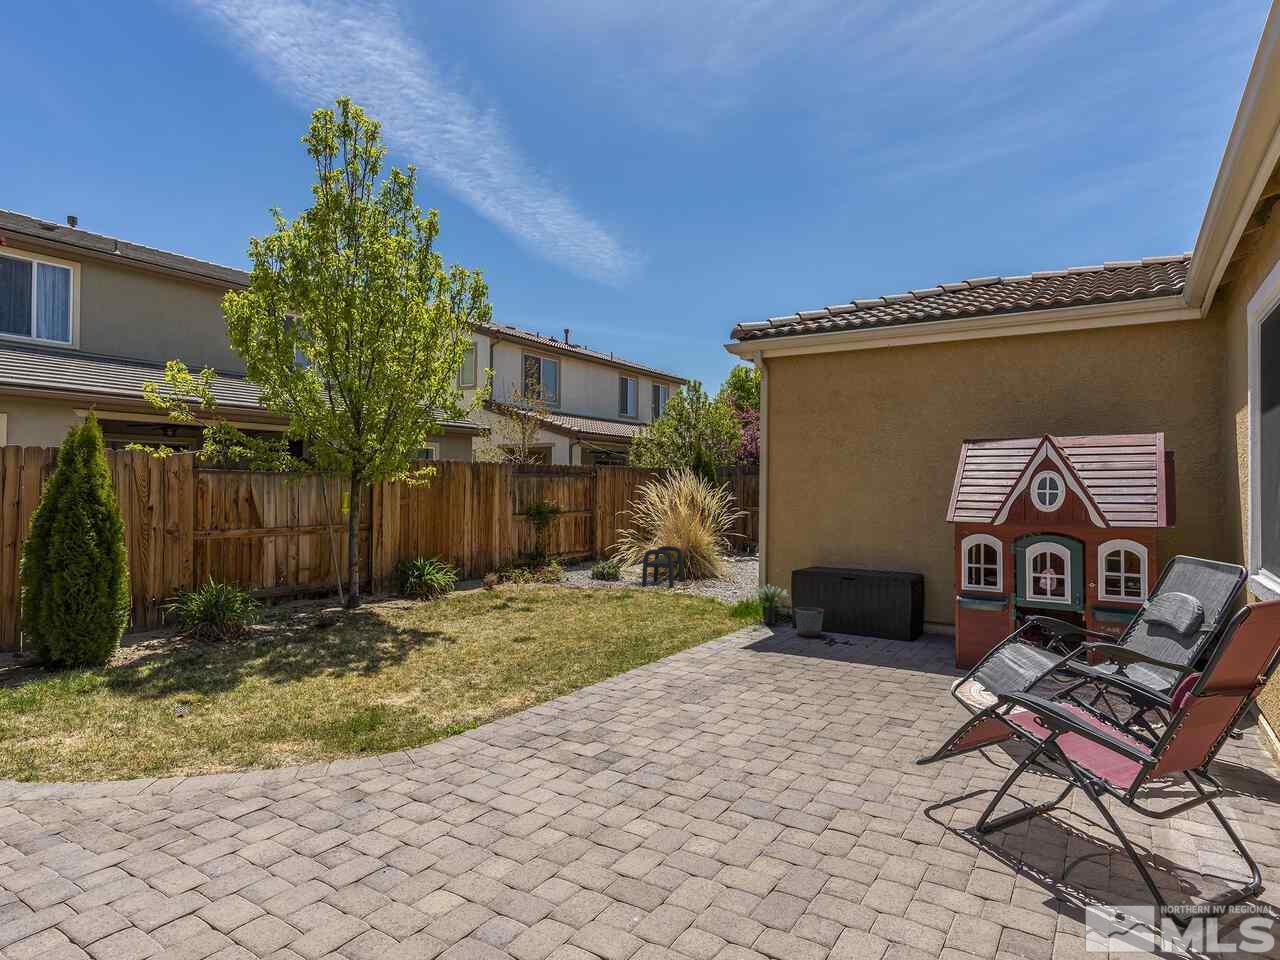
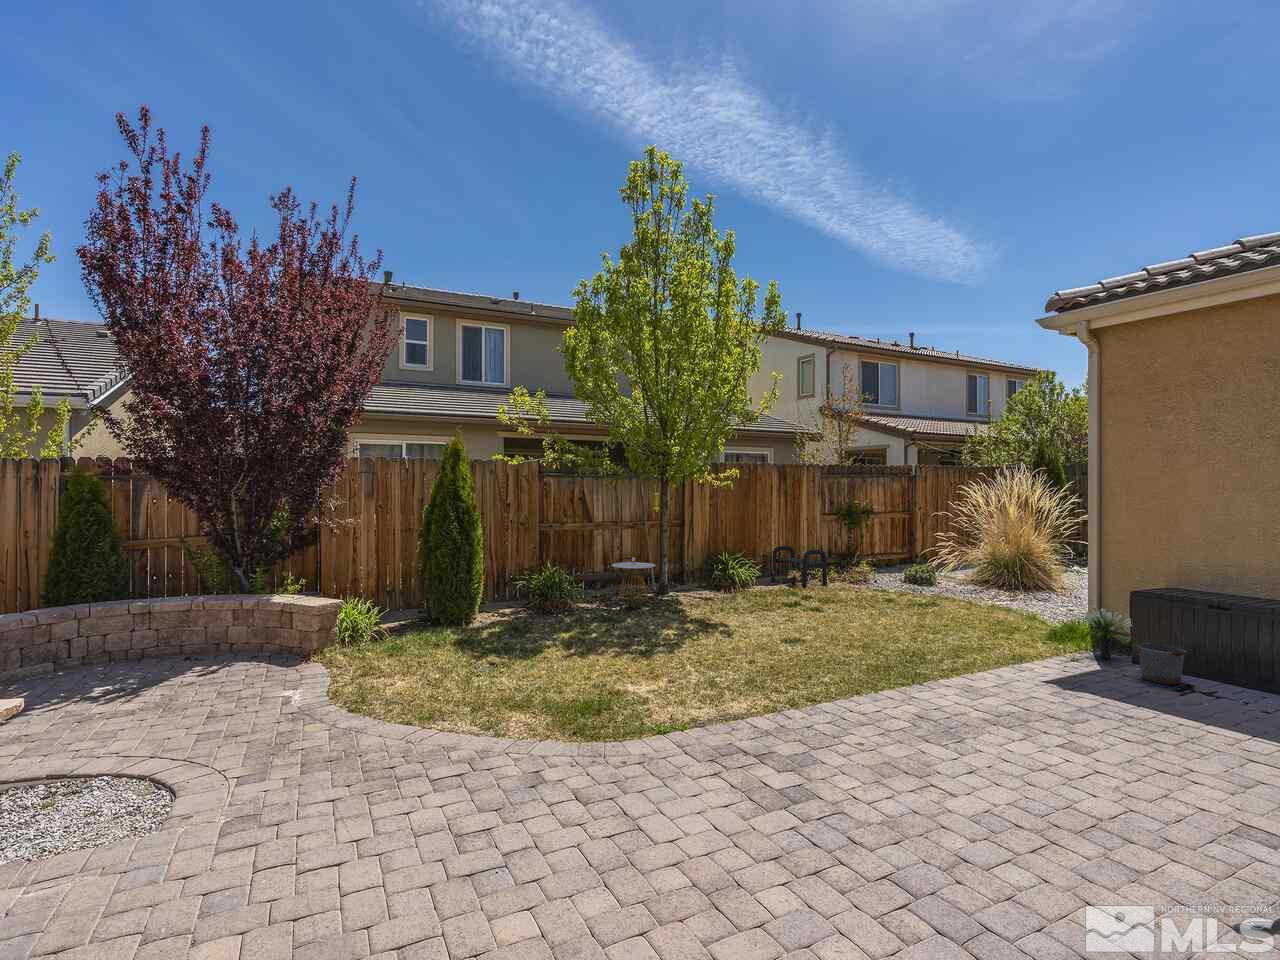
bench: present [642,546,683,588] -> present [771,546,827,588]
side table: none [289,567,347,618] -> present [612,557,655,600]

